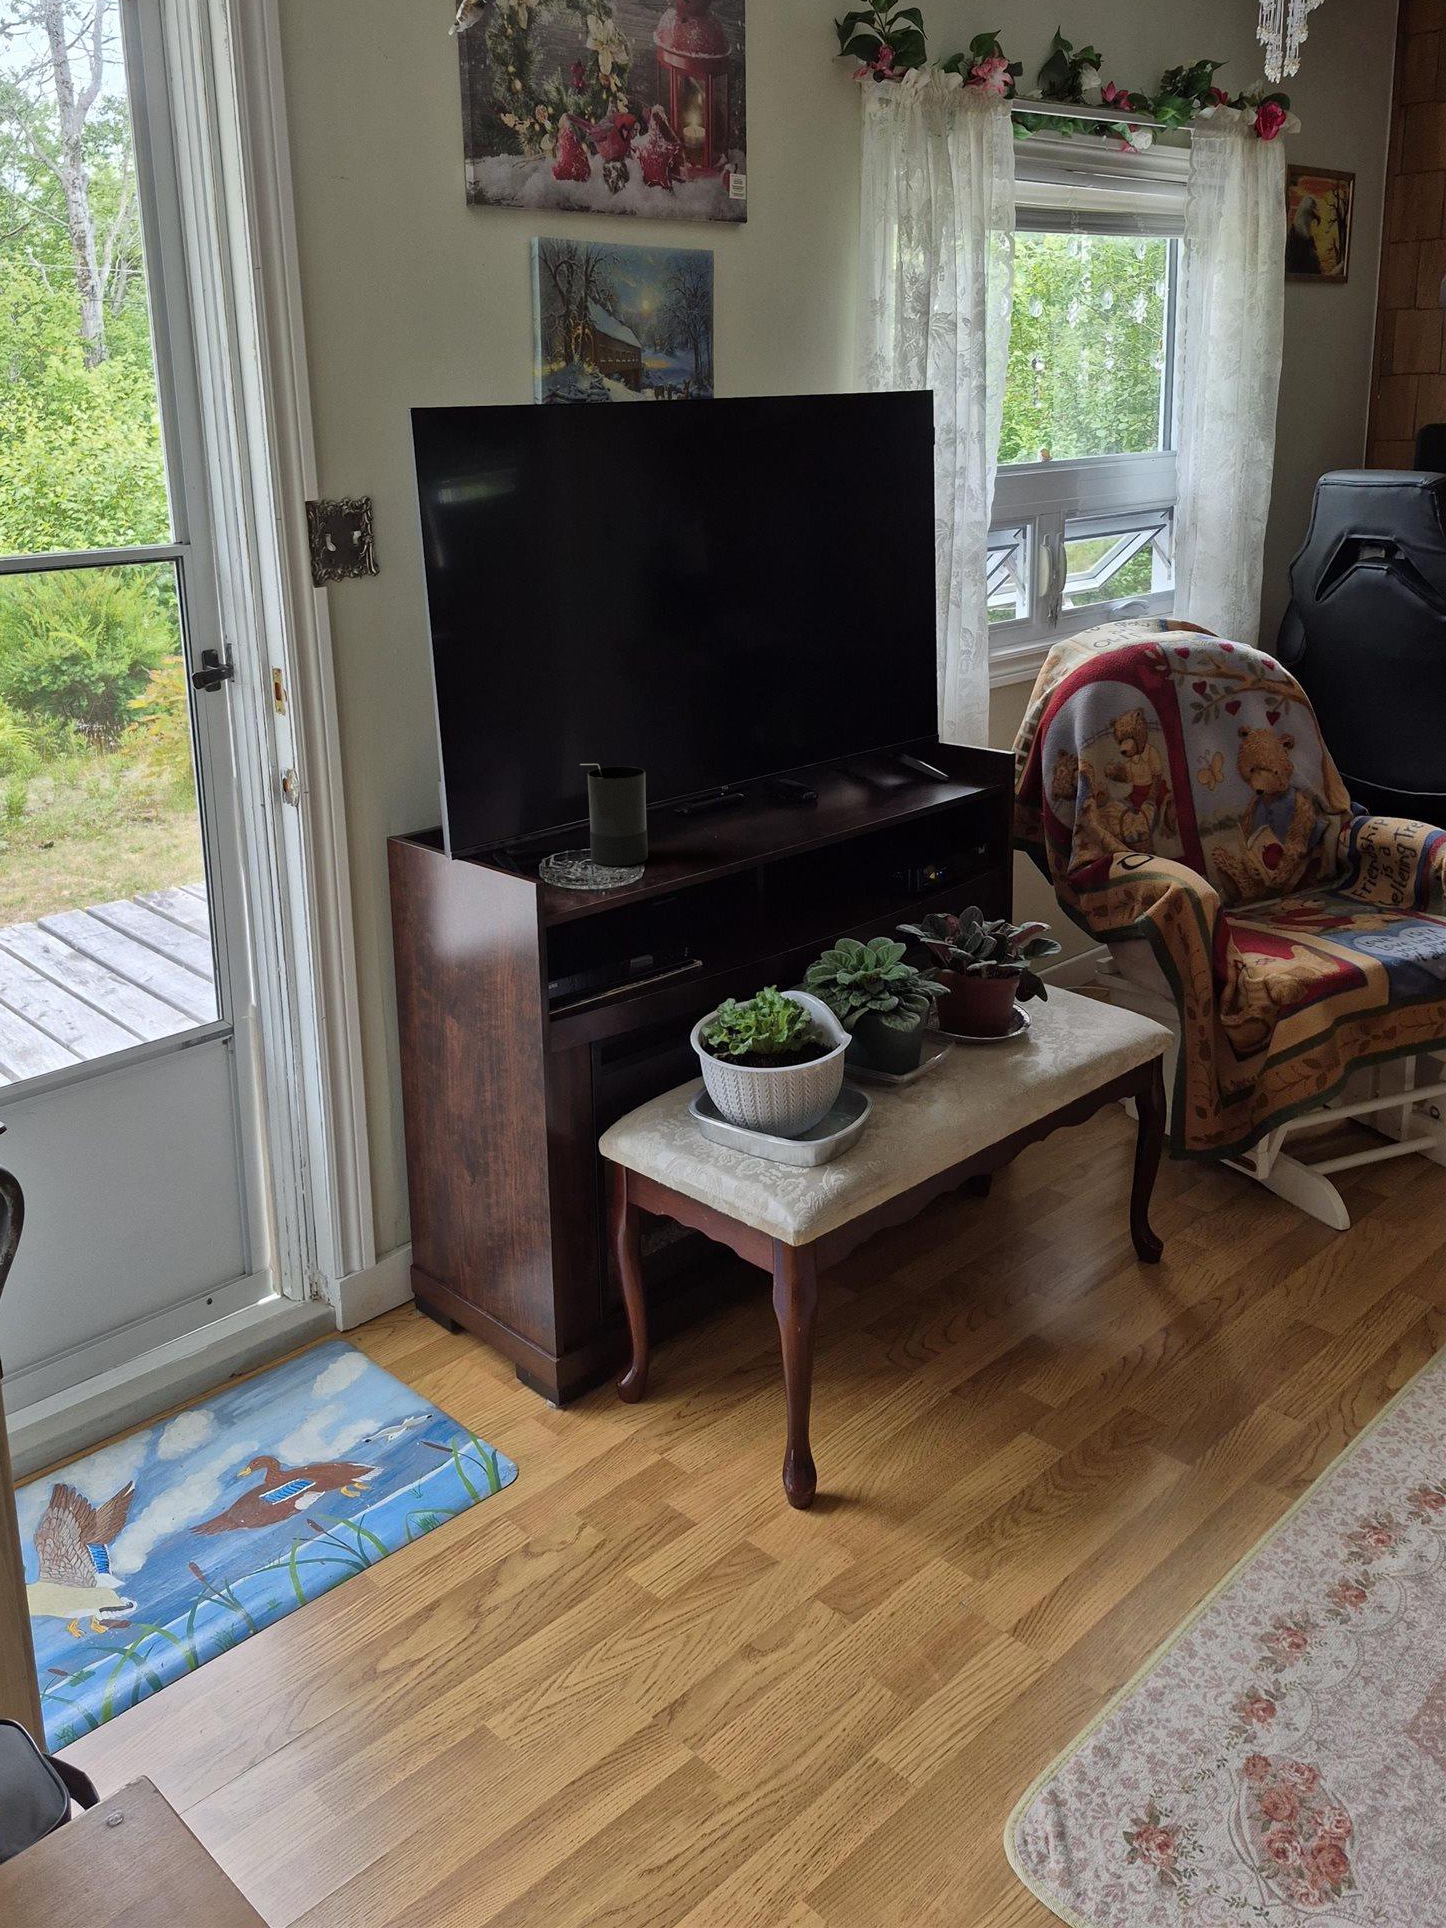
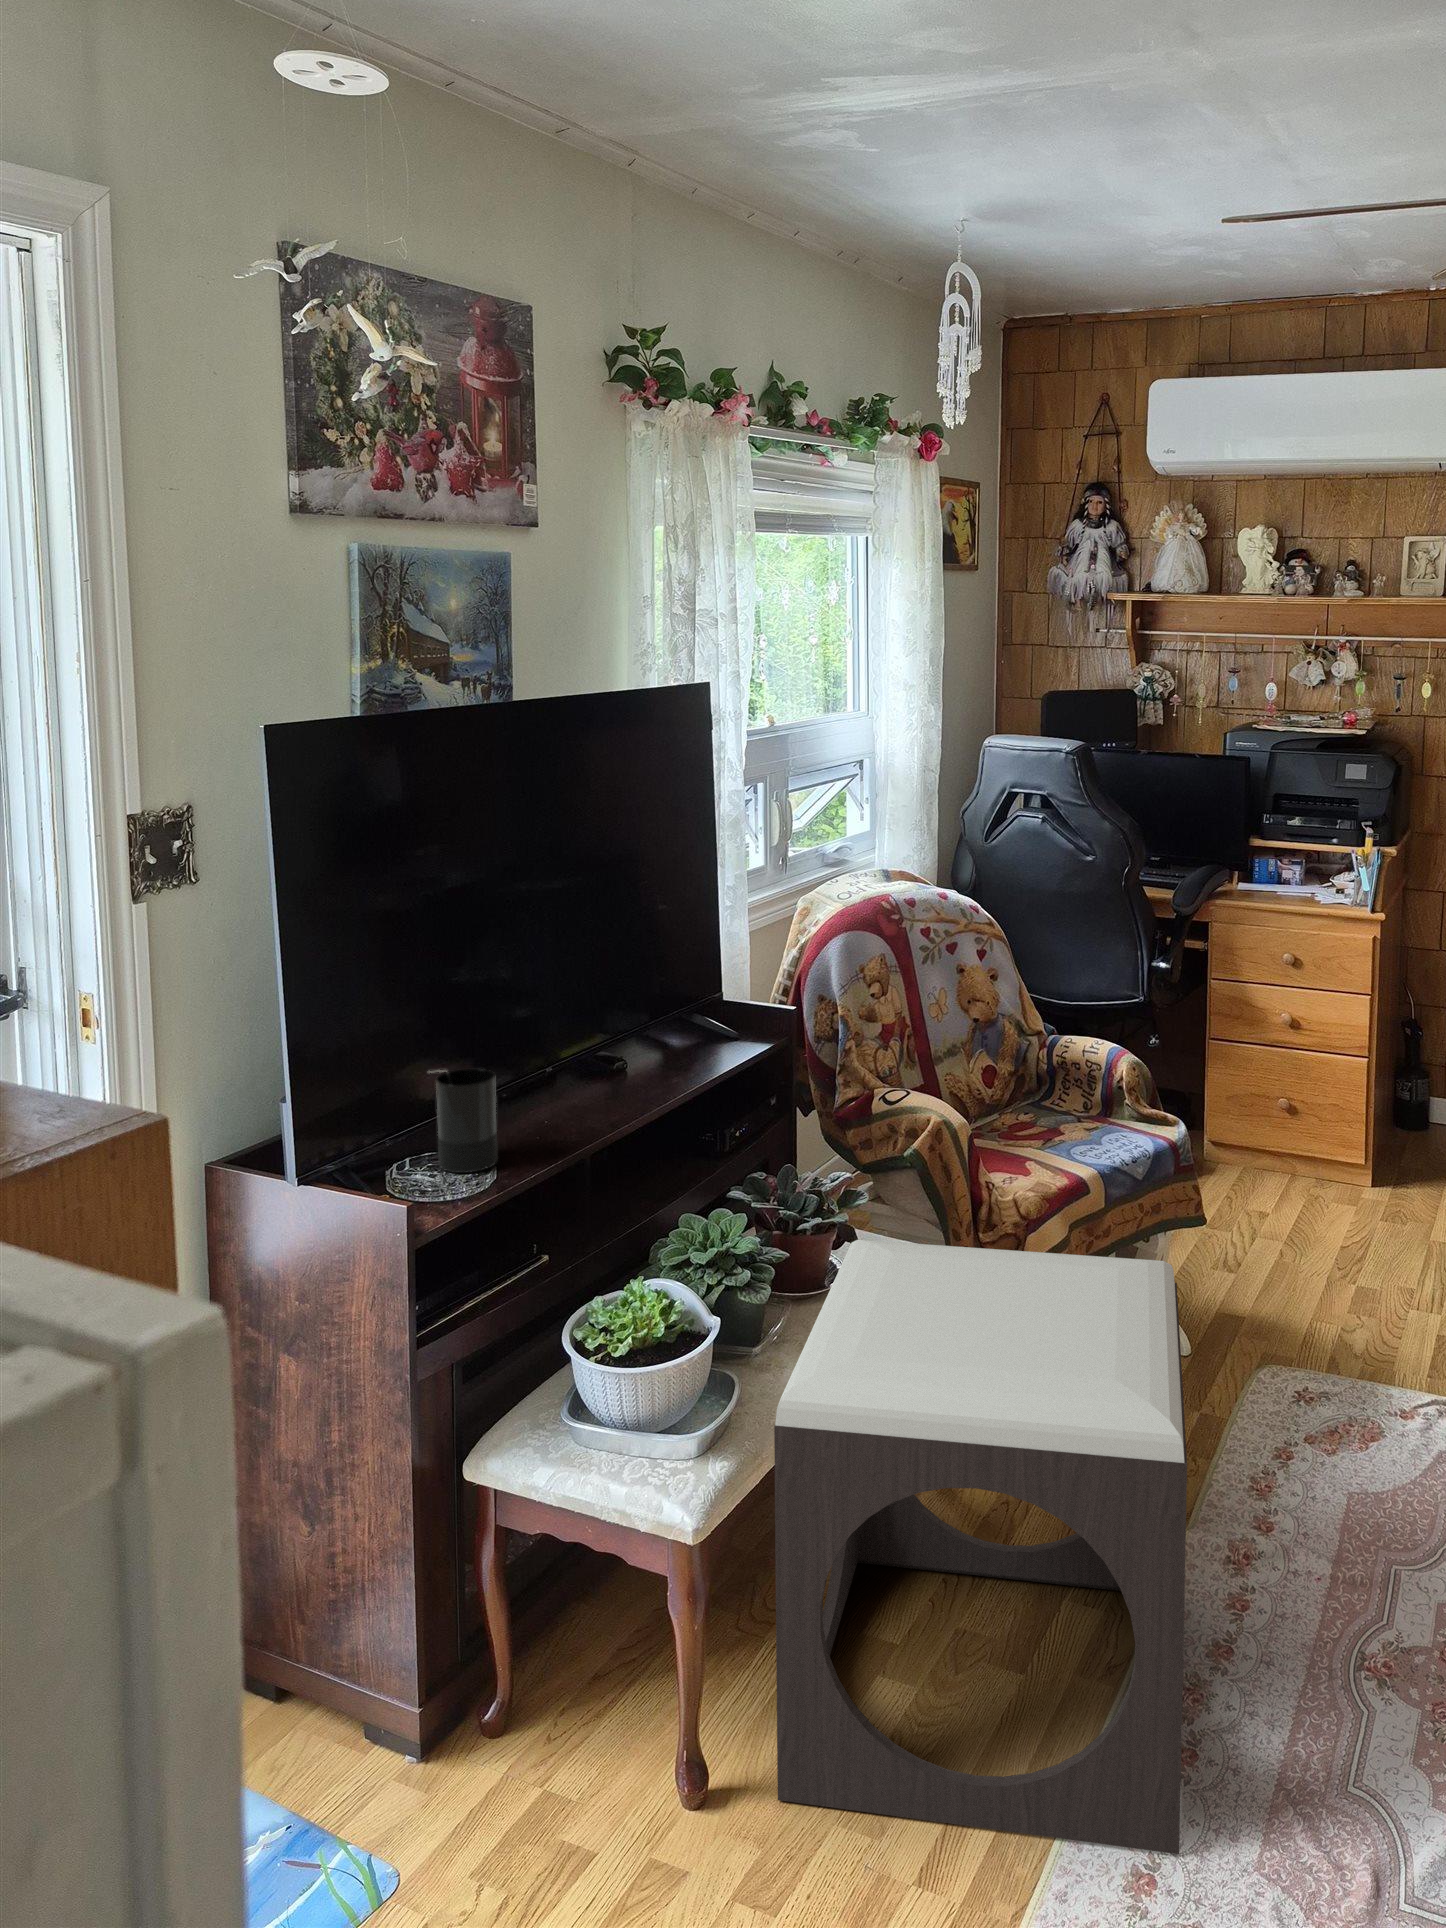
footstool: none [875,986,1423,1698] -> present [774,1240,1187,1854]

